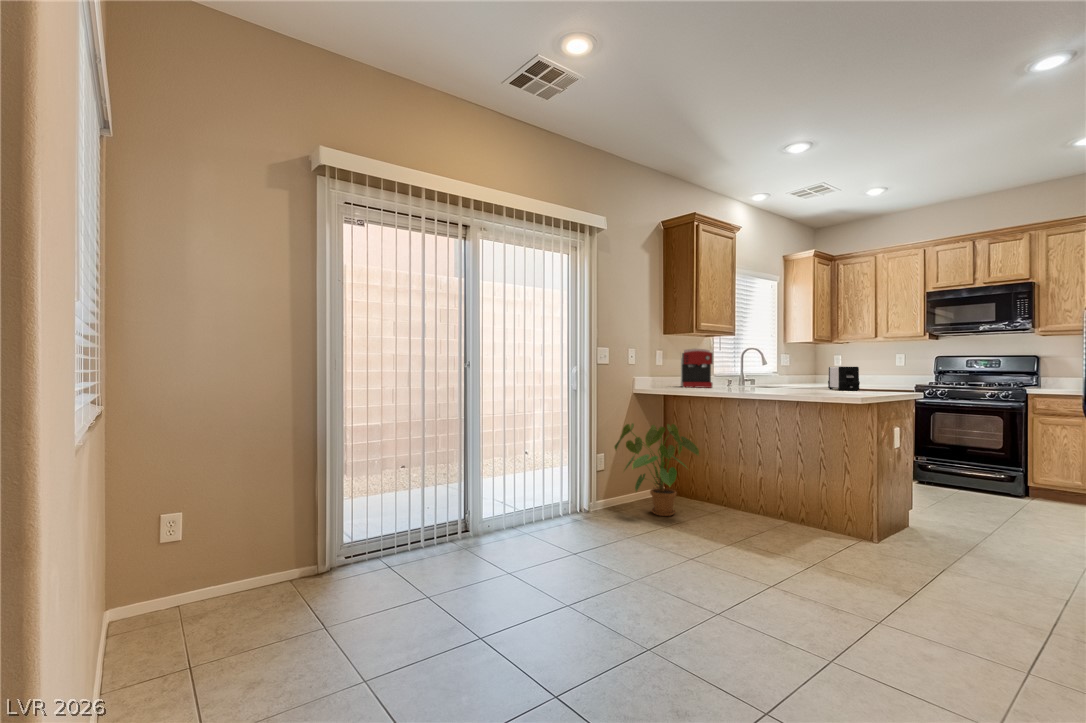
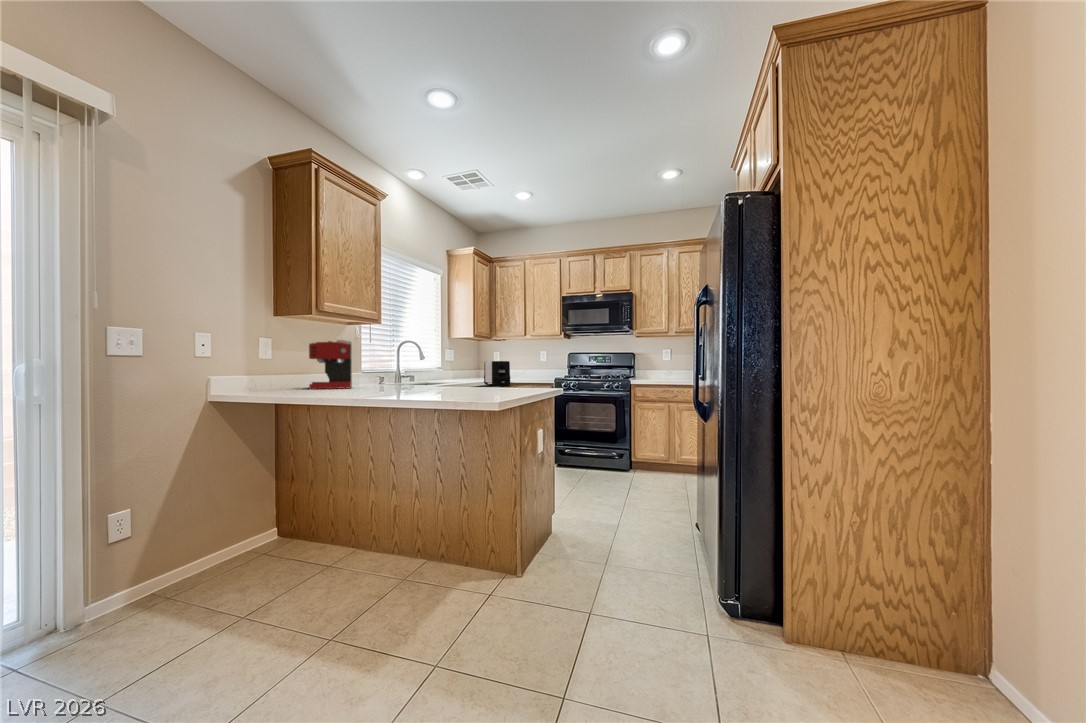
house plant: present [614,423,699,516] -> none [134,450,311,613]

